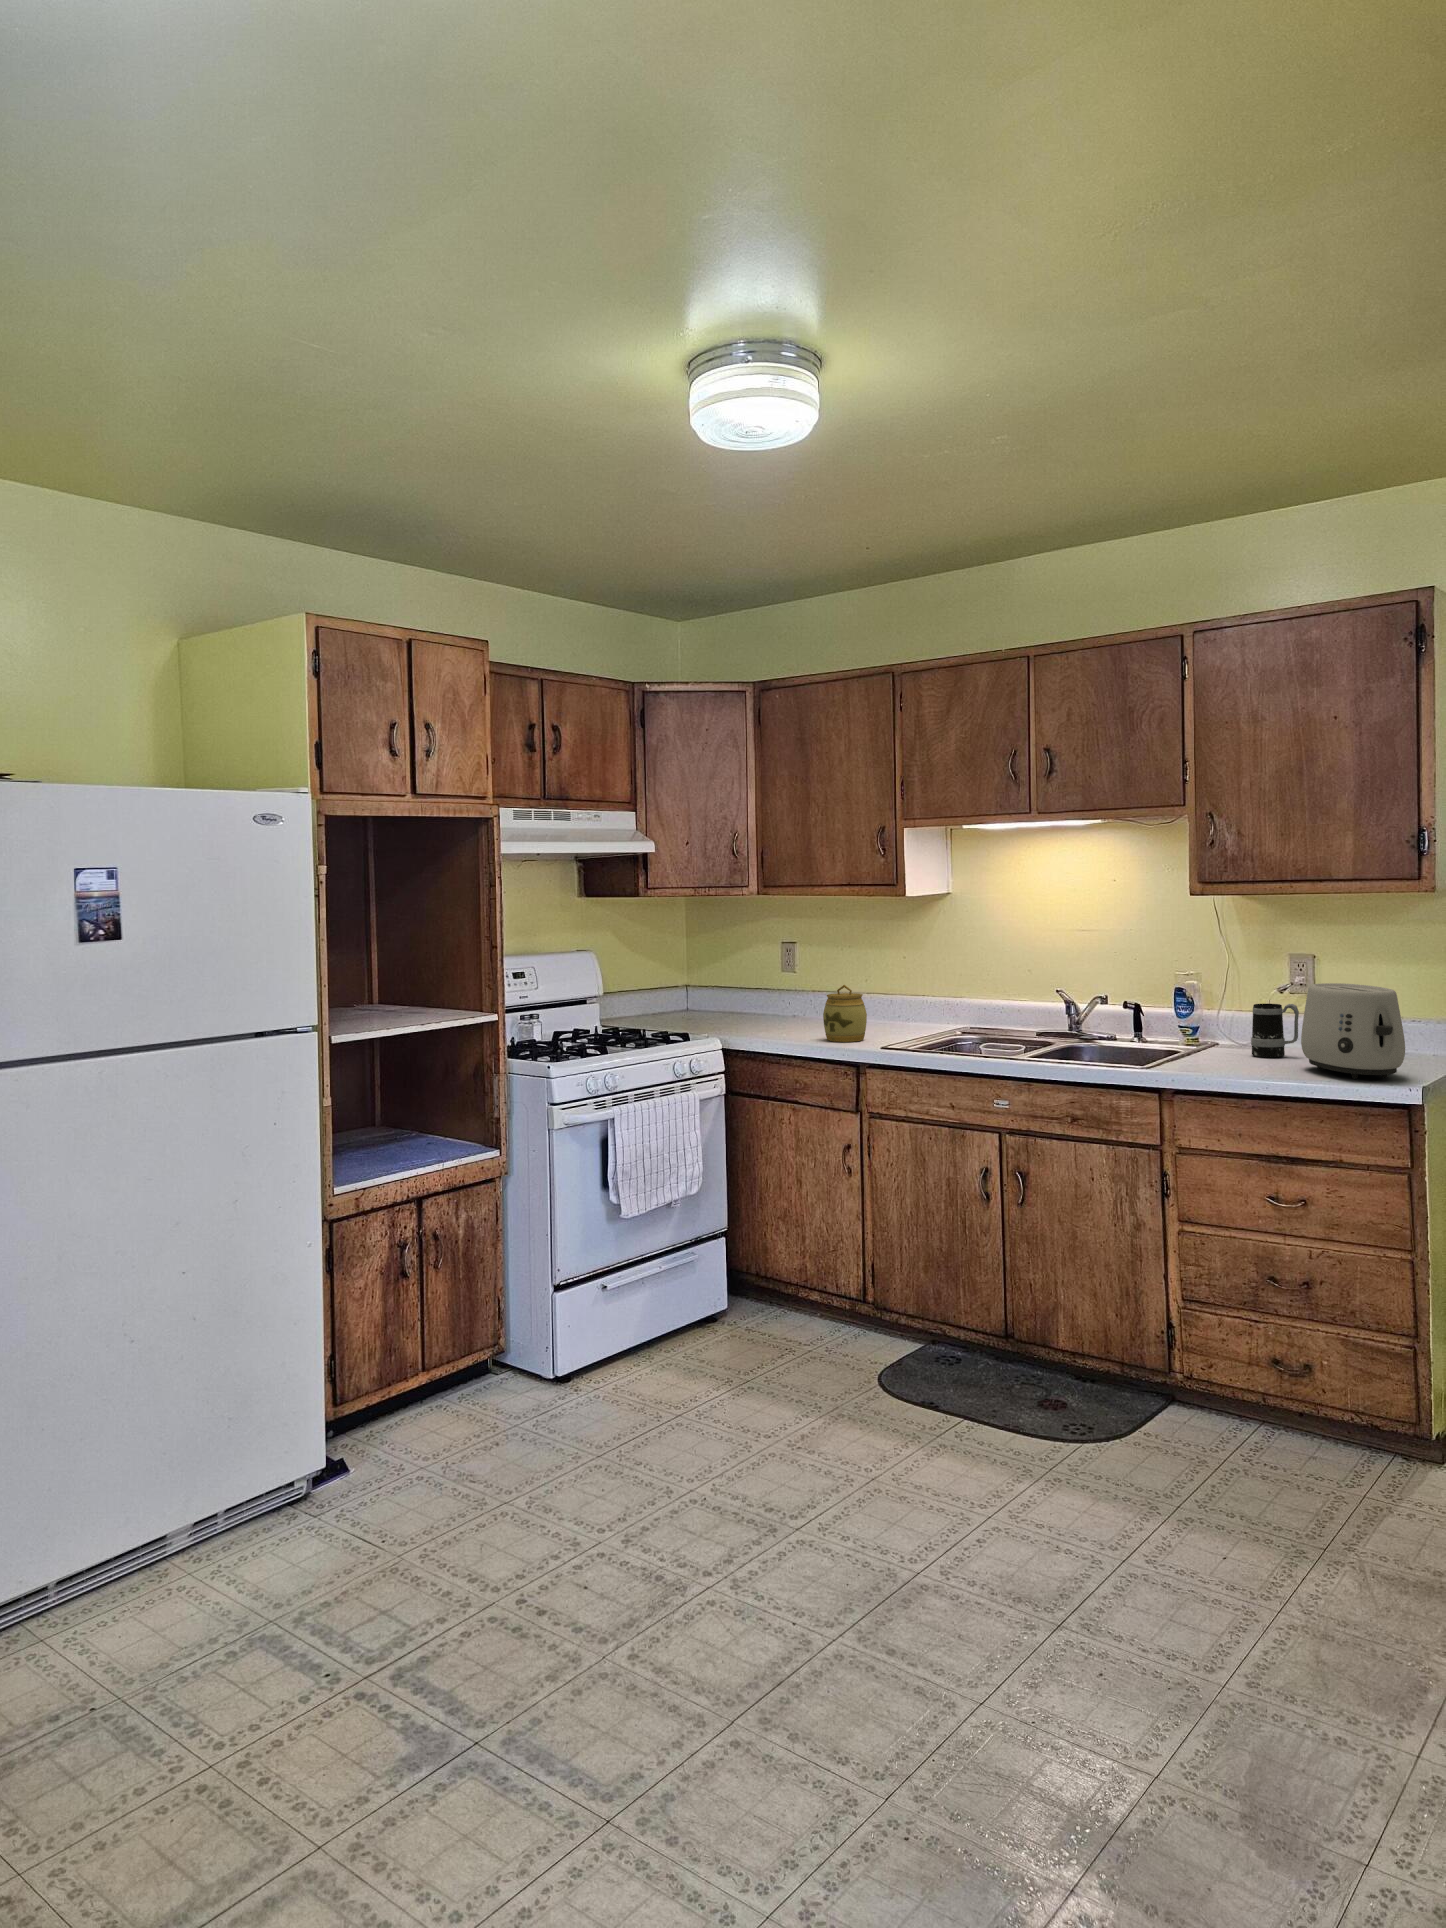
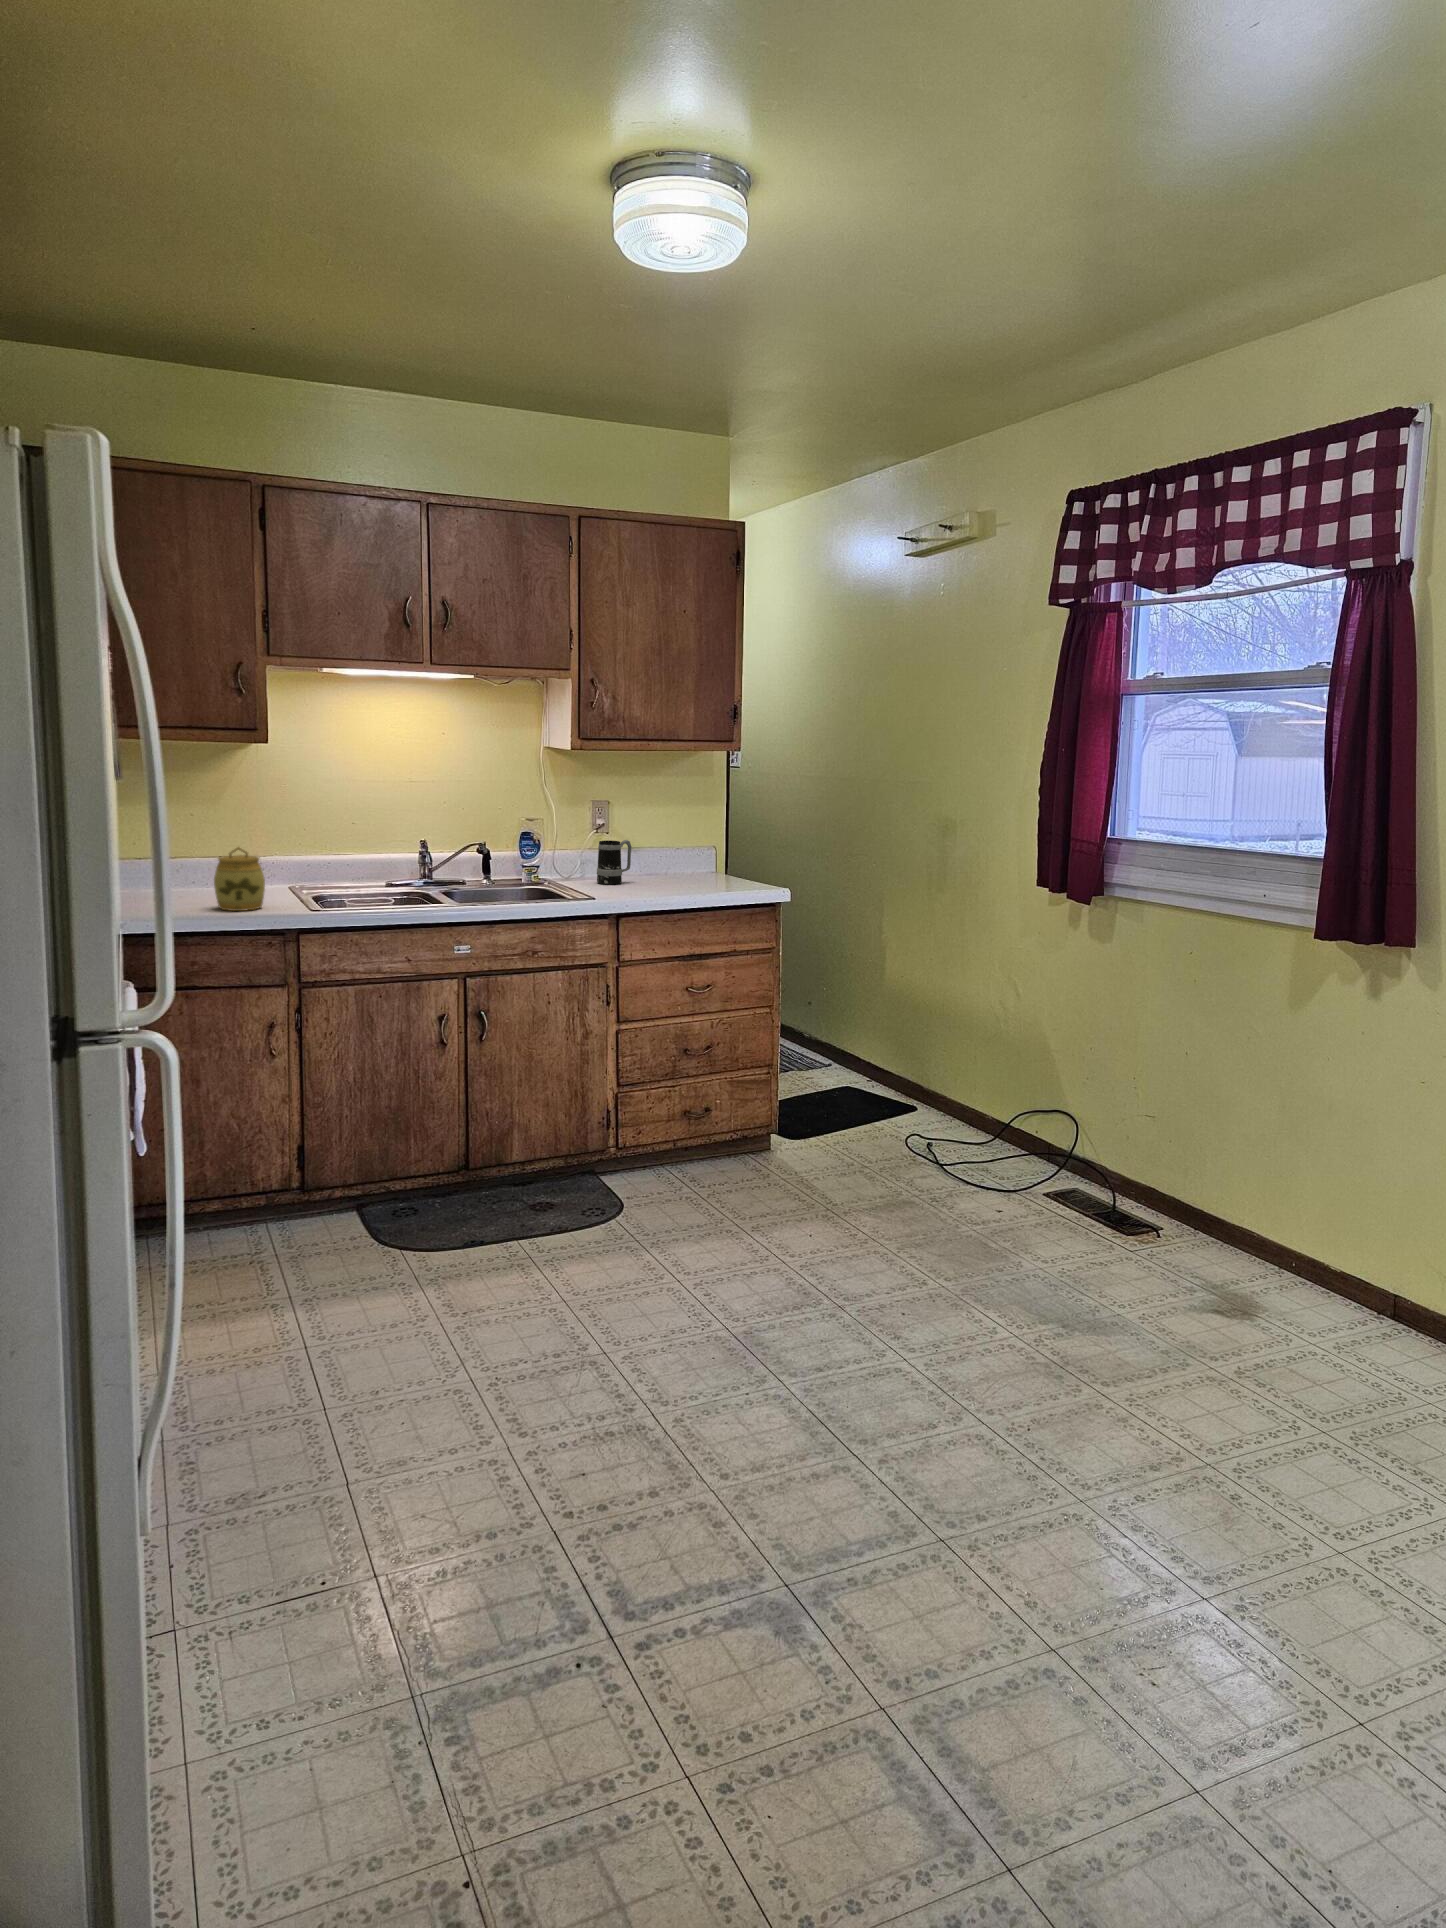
toaster: present [1301,983,1405,1079] -> none [666,823,758,894]

